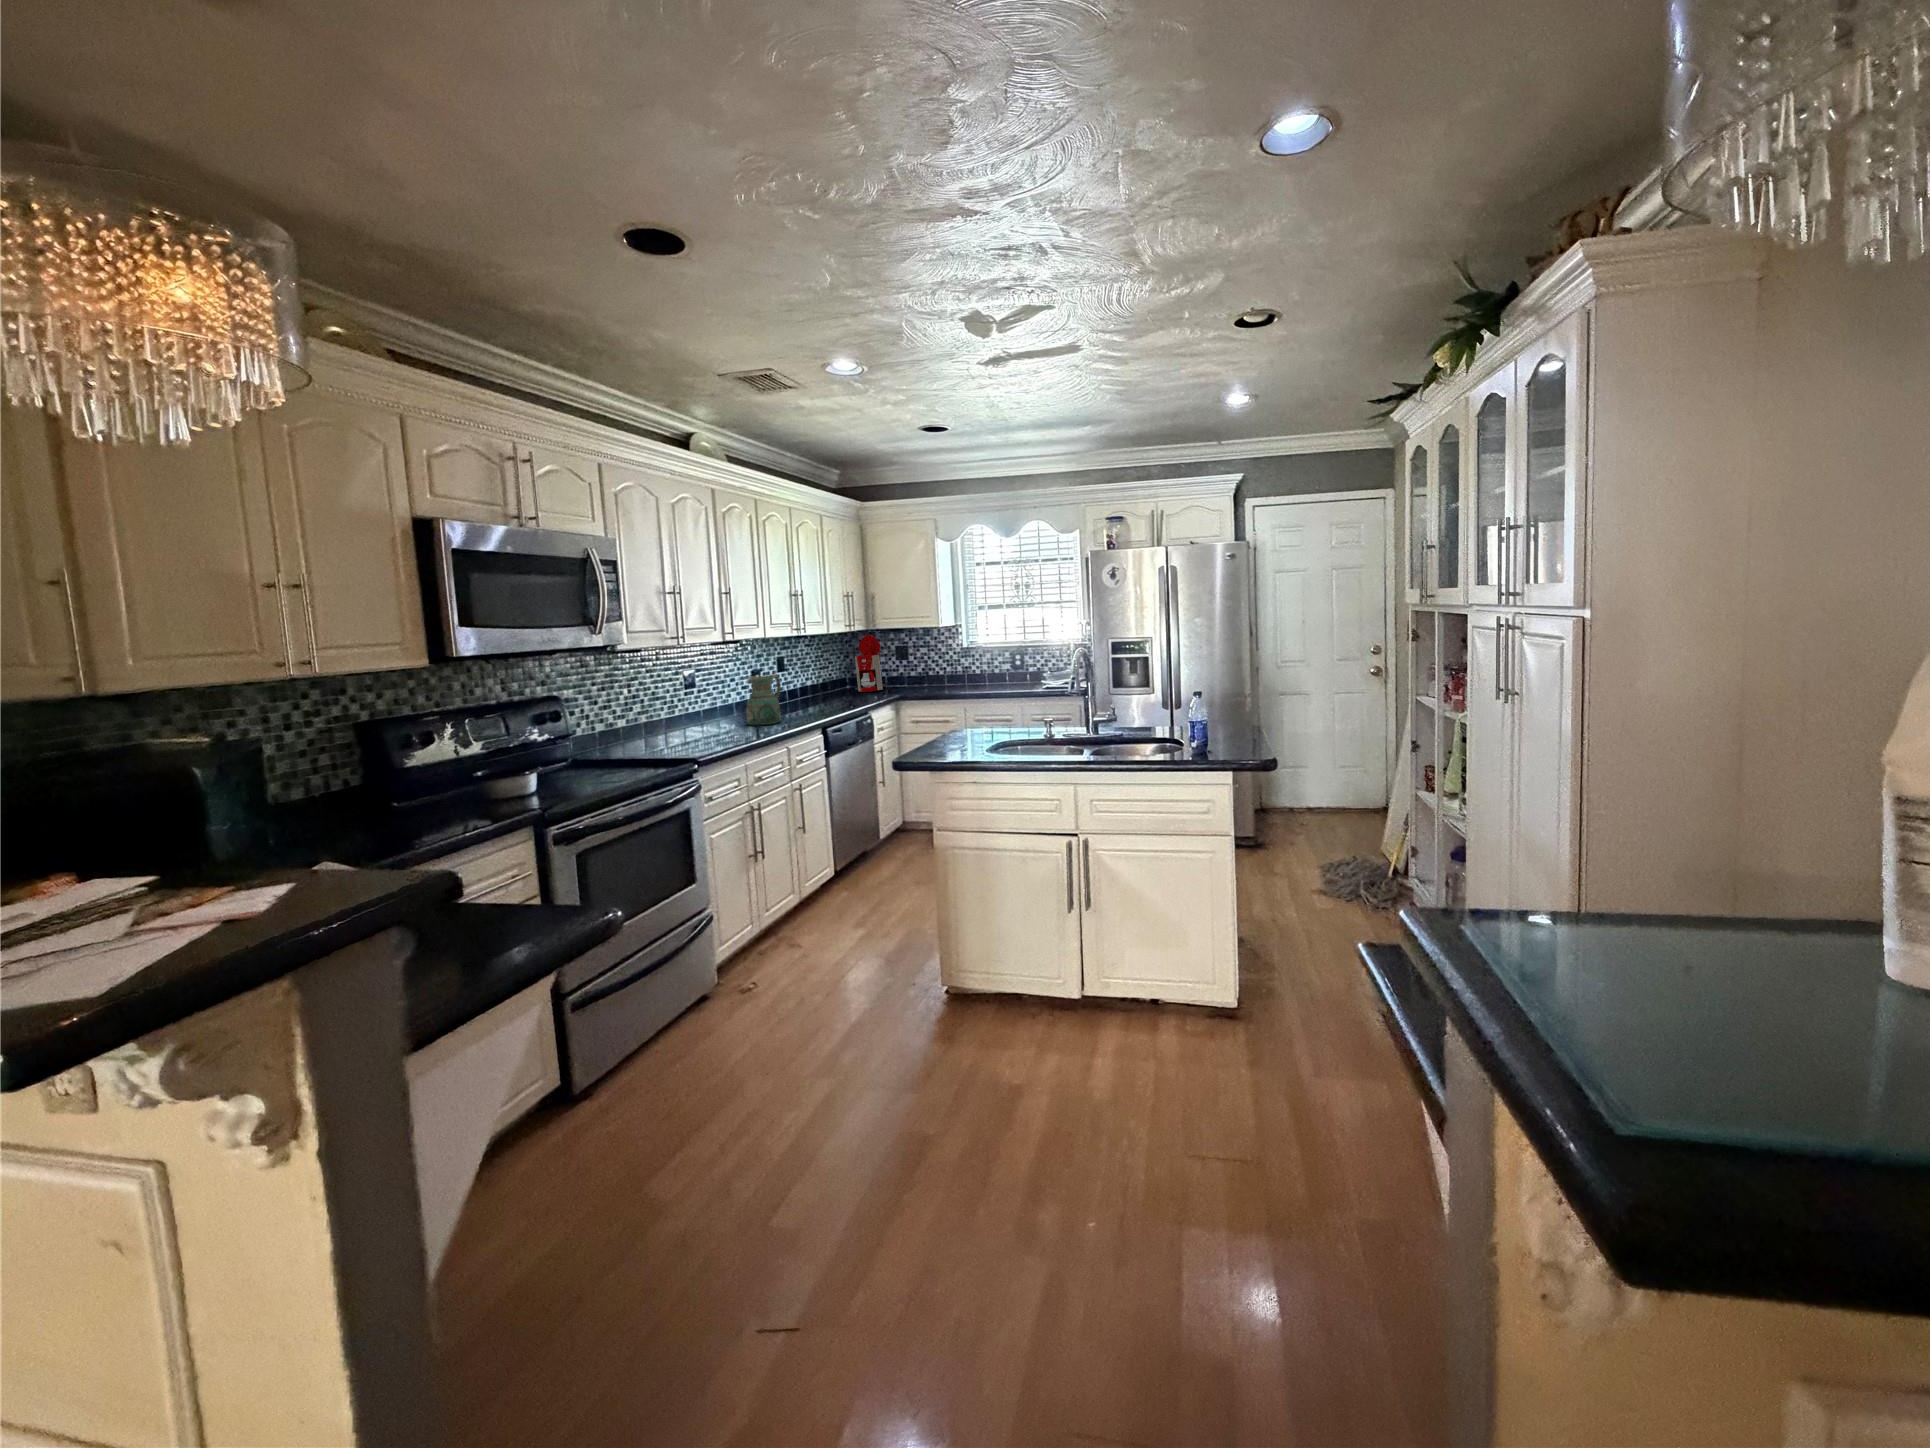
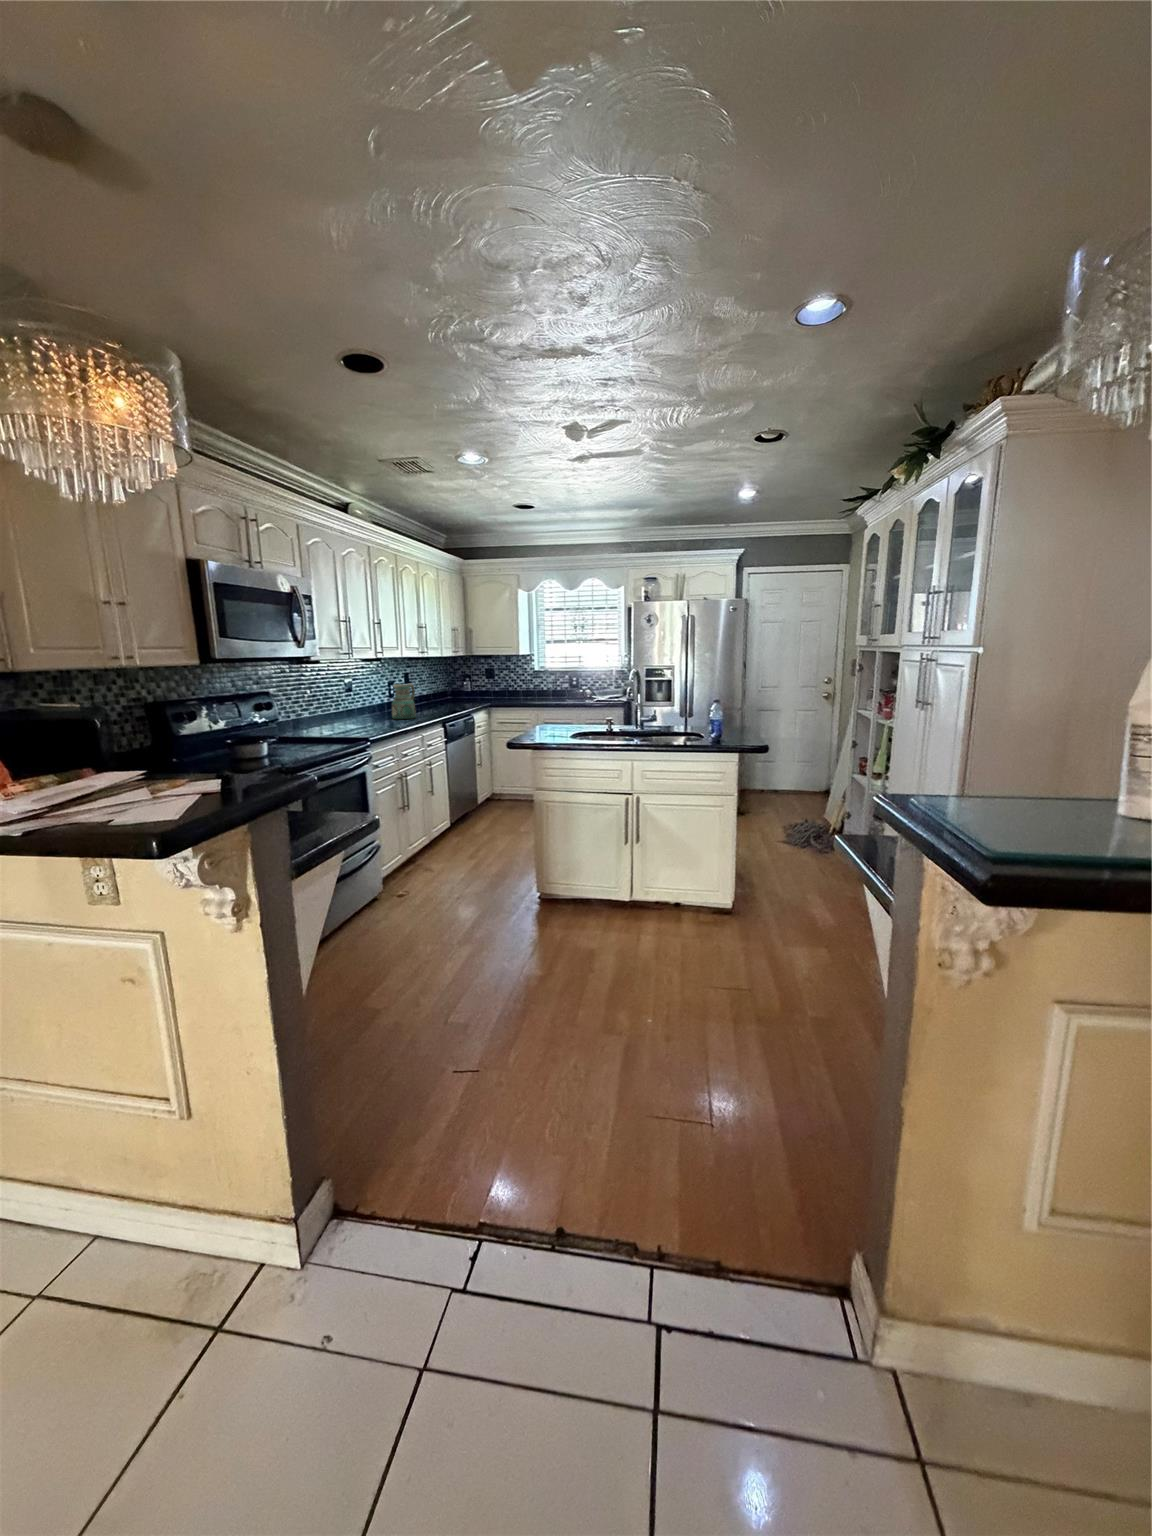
coffee maker: present [855,634,885,692] -> none [458,659,479,701]

